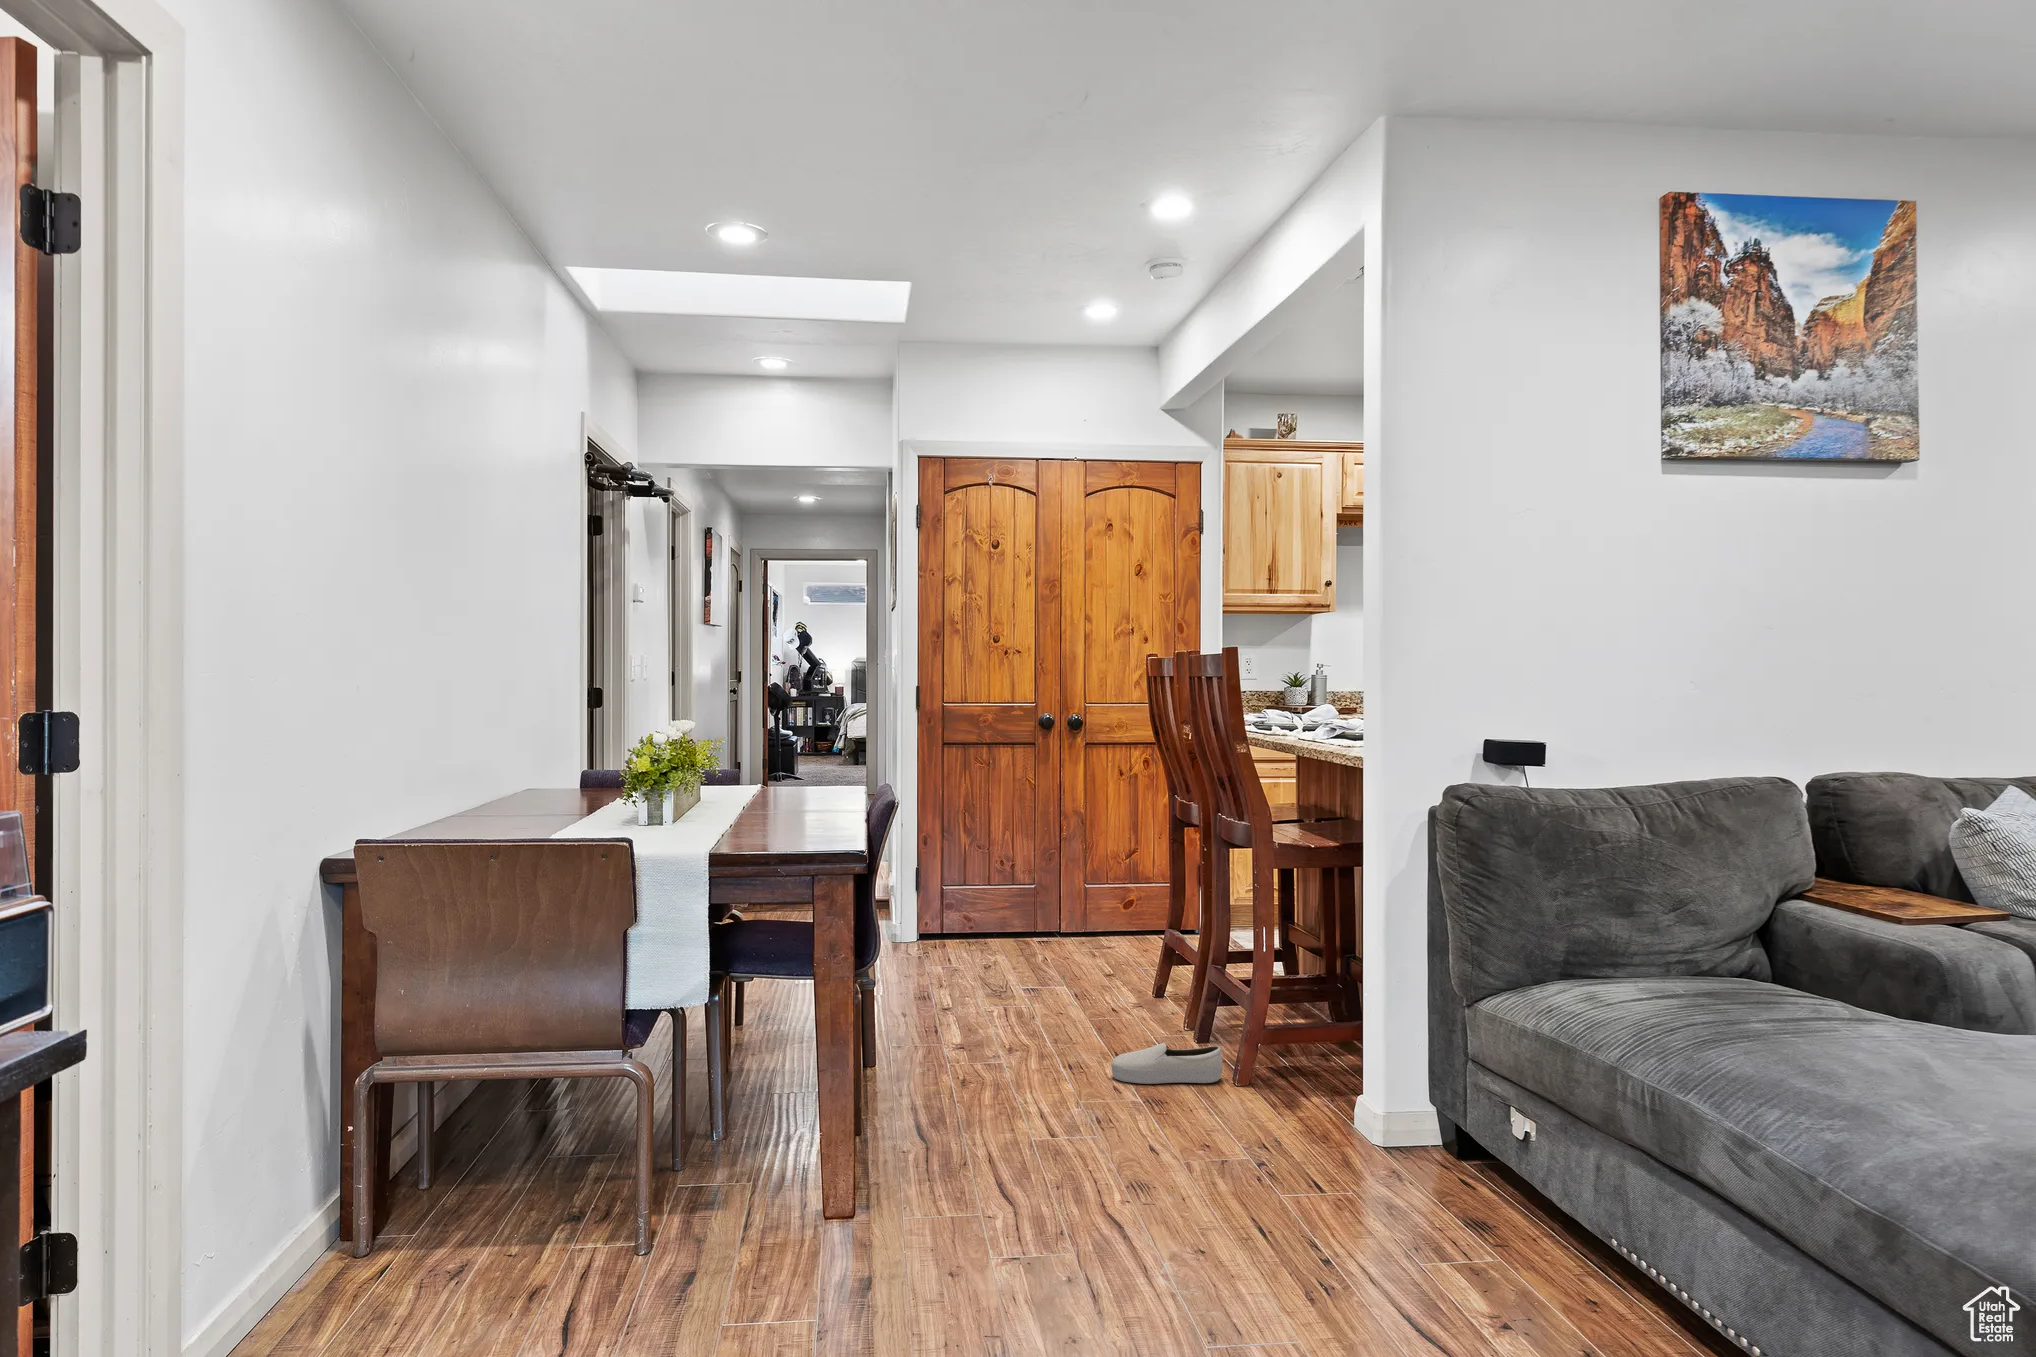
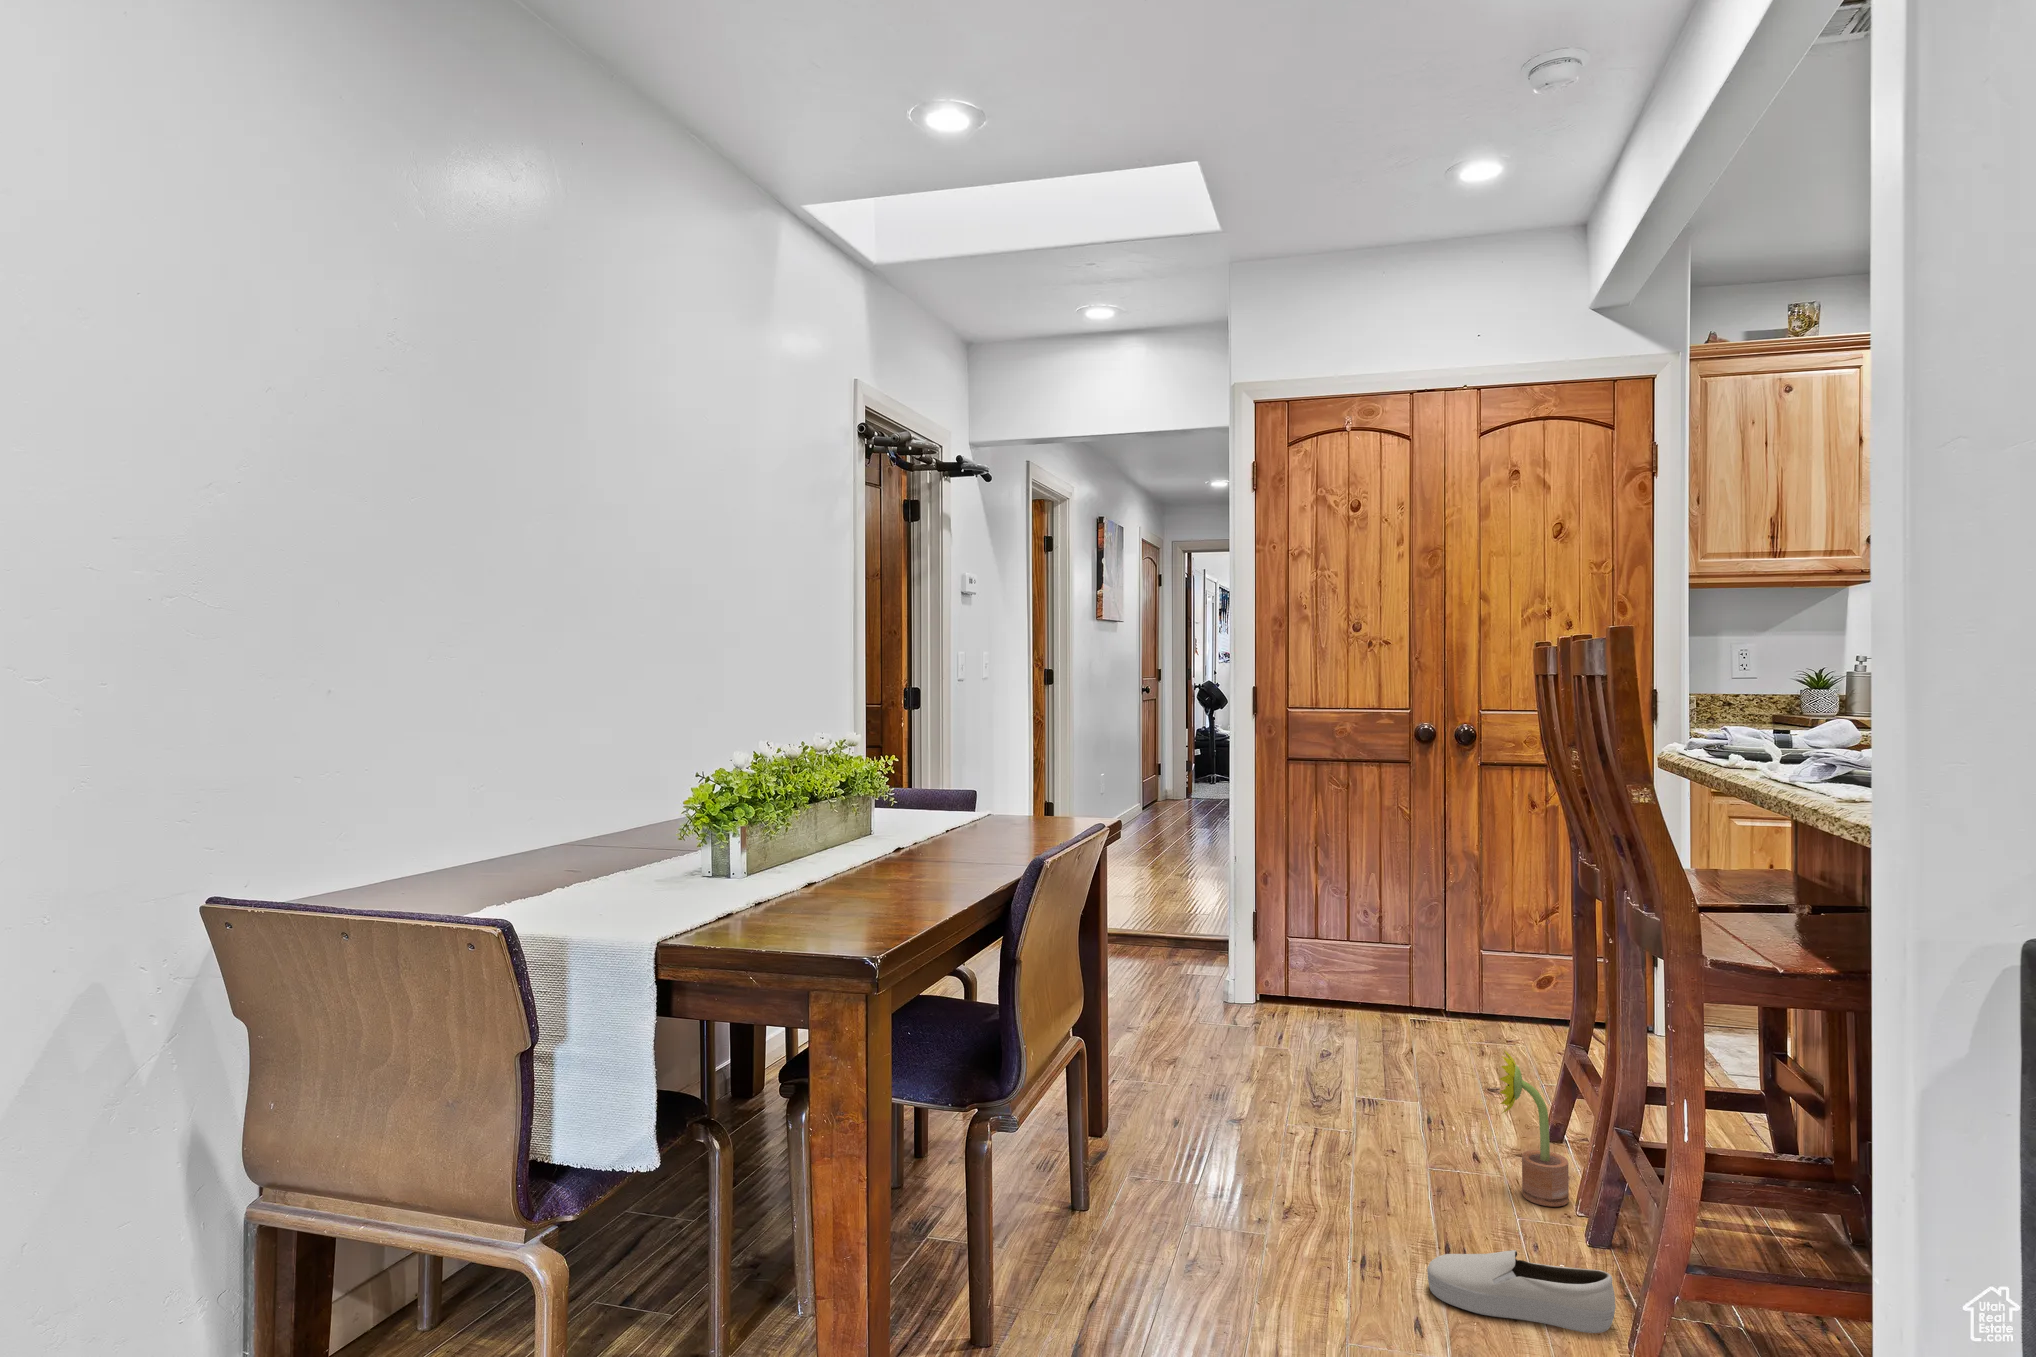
decorative plant: none [1135,929,1178,1030] -> present [1500,1051,1569,1207]

